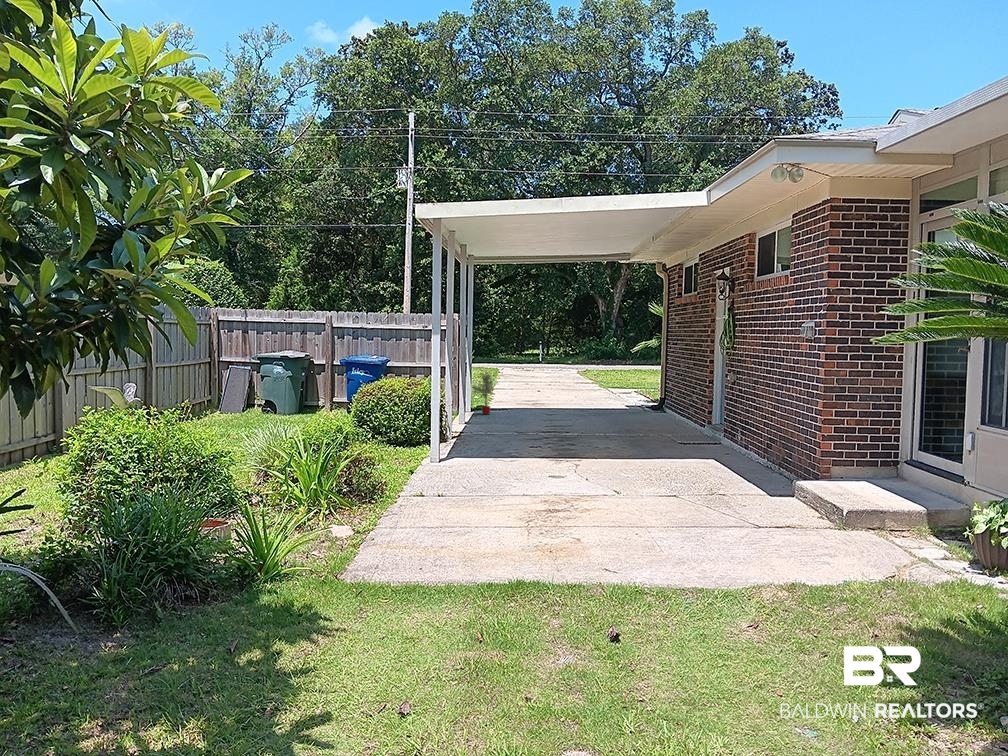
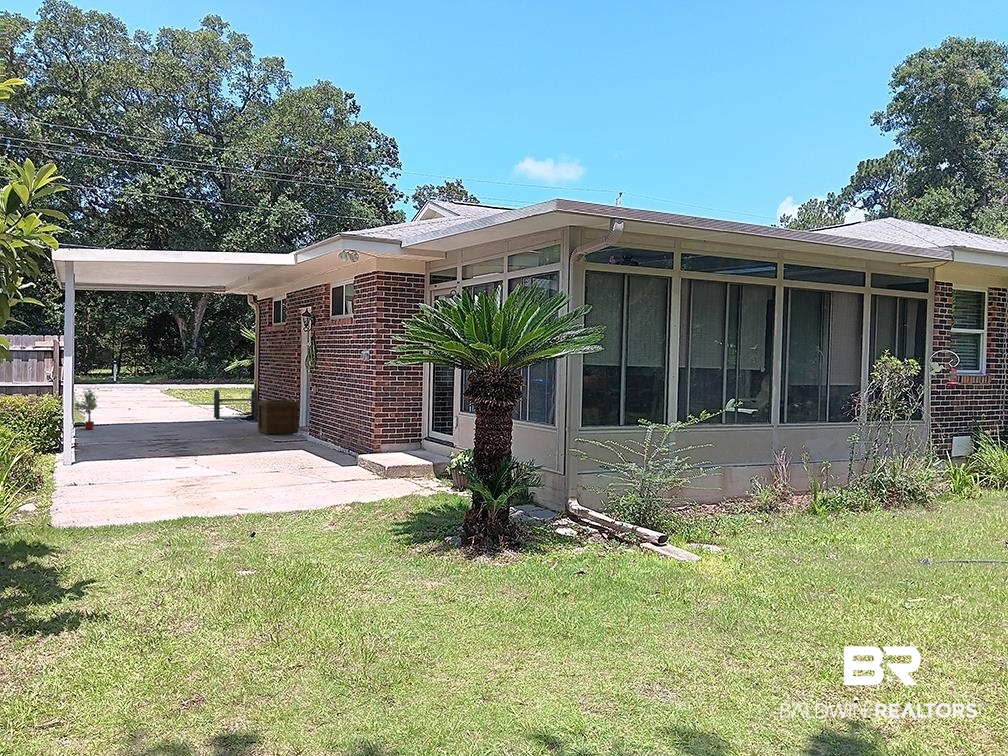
bench: none [617,373,665,407] -> present [214,389,258,419]
wooden crate: none [662,388,711,431] -> present [258,400,299,435]

